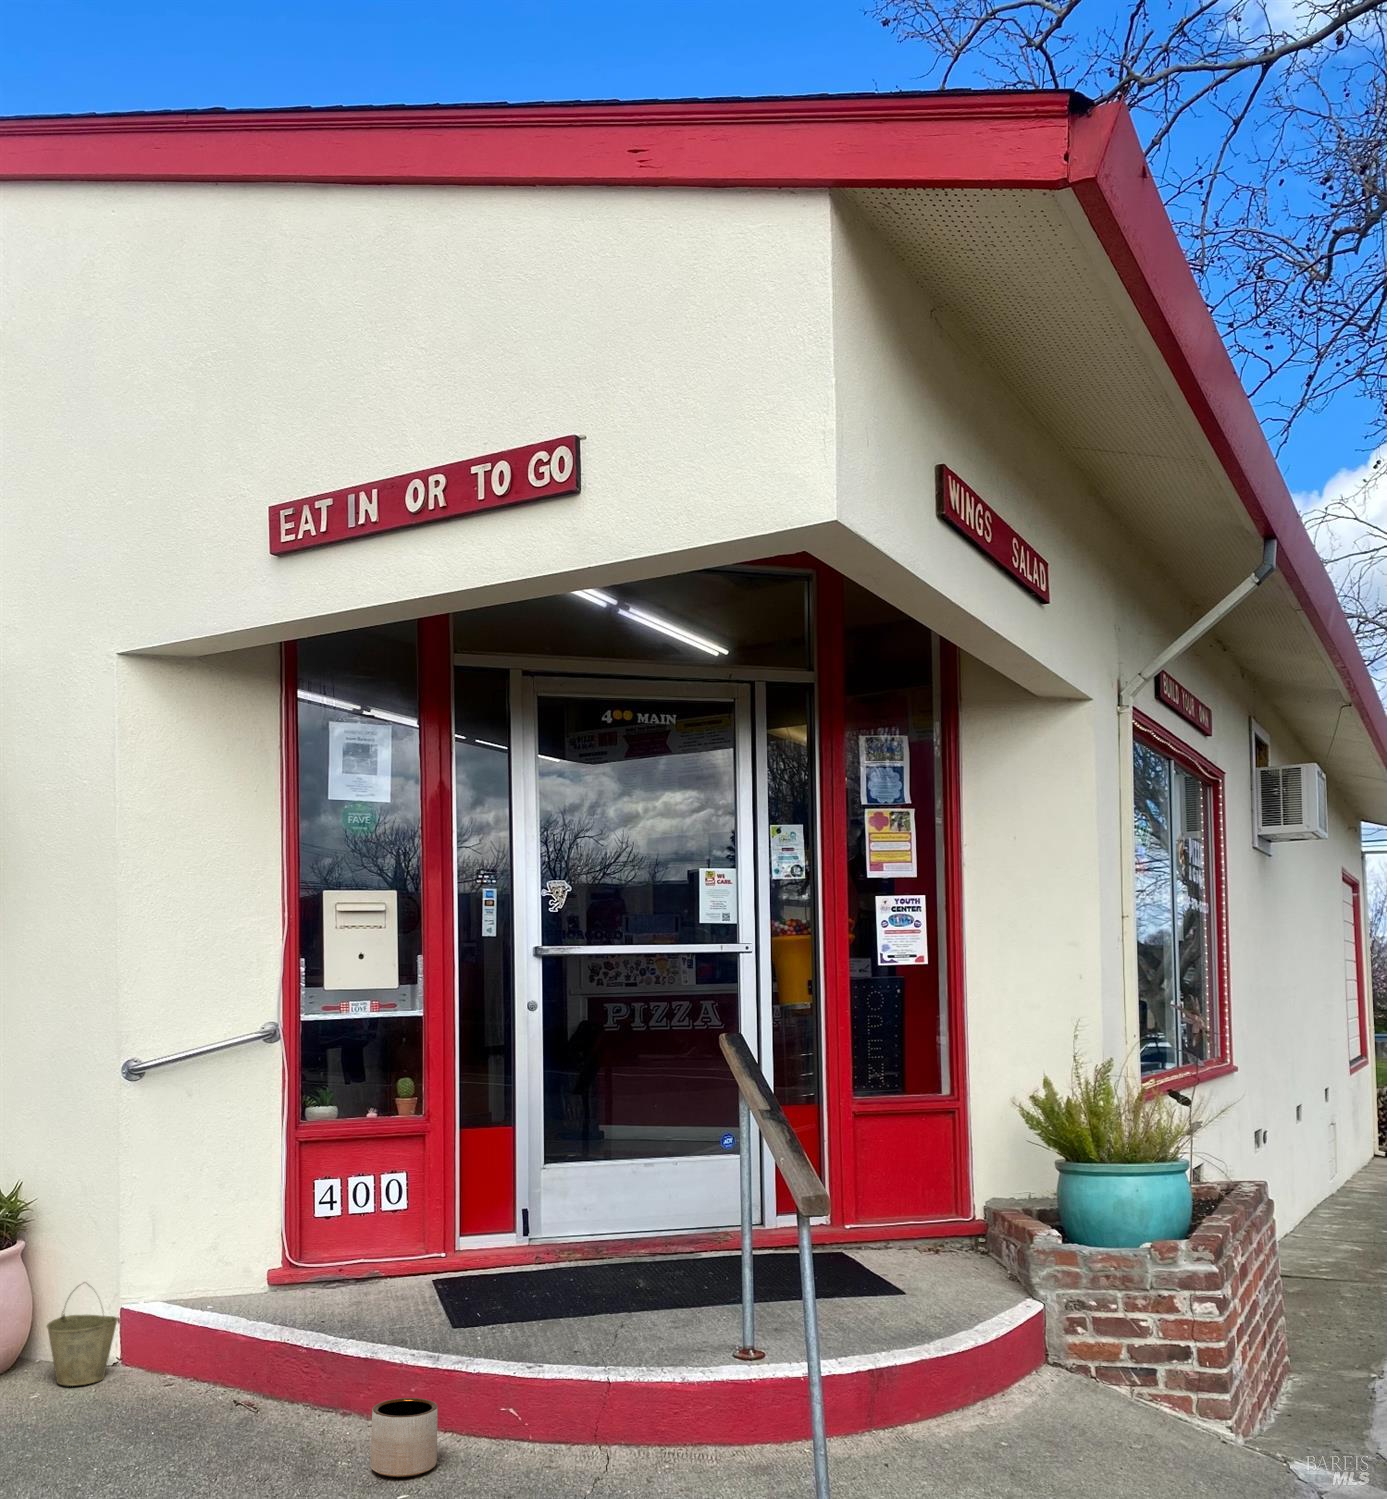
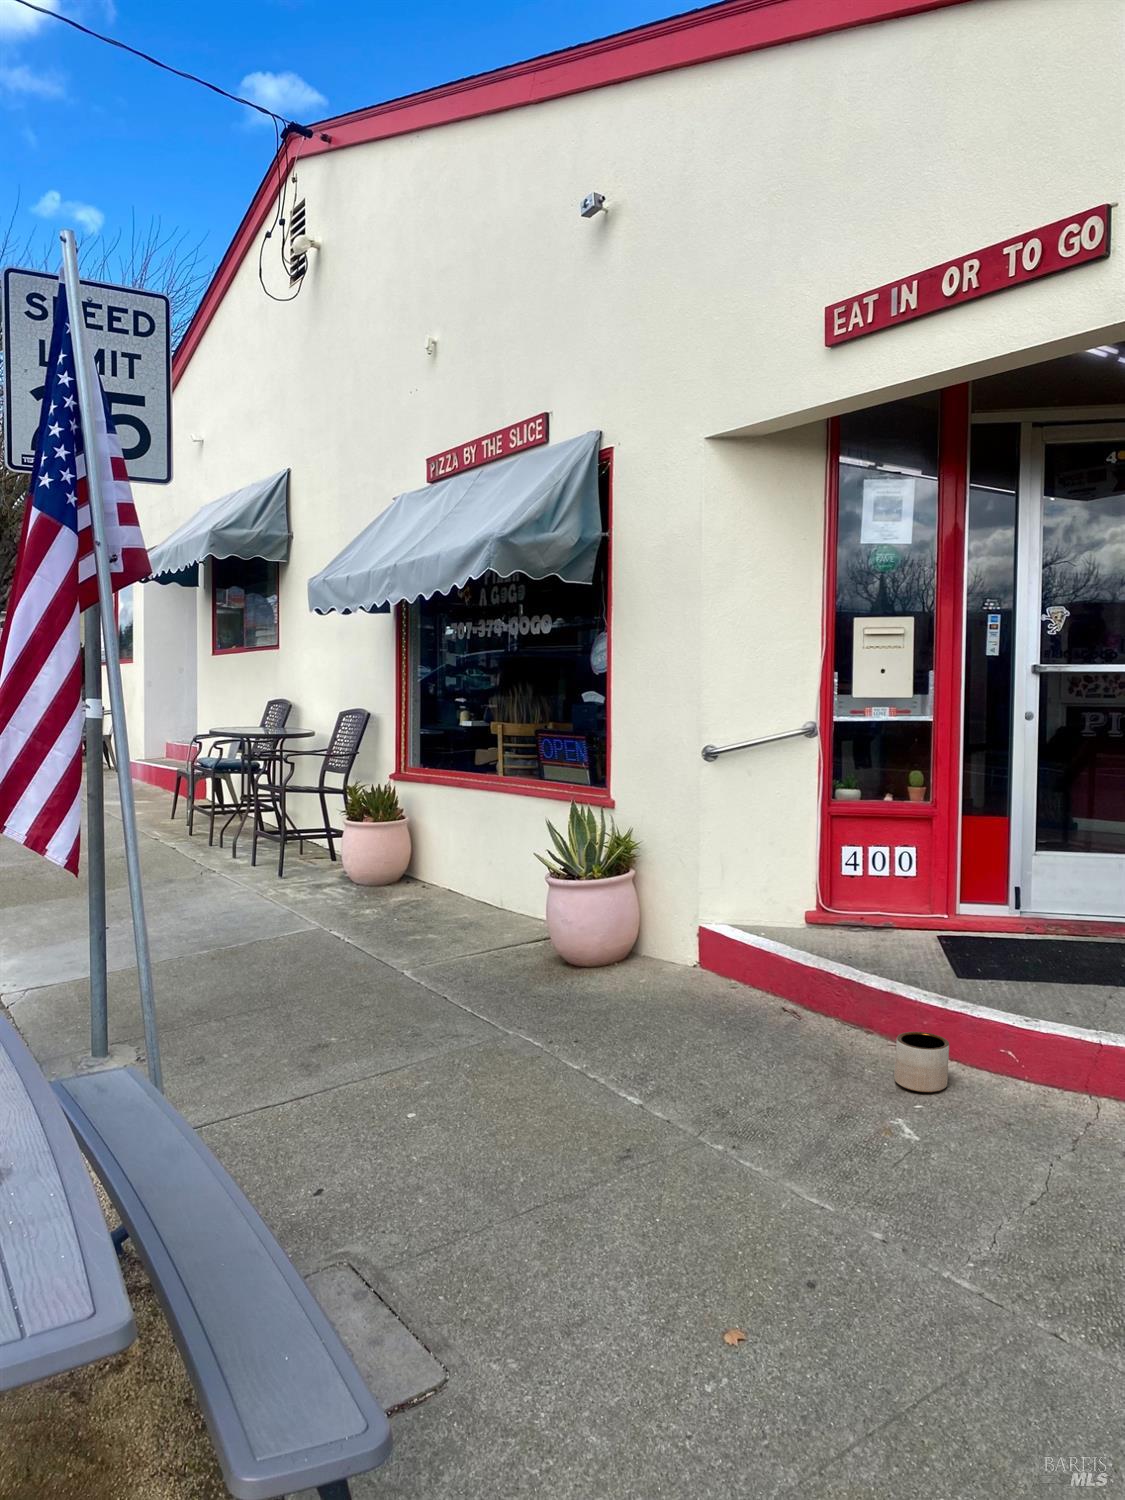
bucket: present [47,1311,118,1386] -> none [652,908,701,979]

